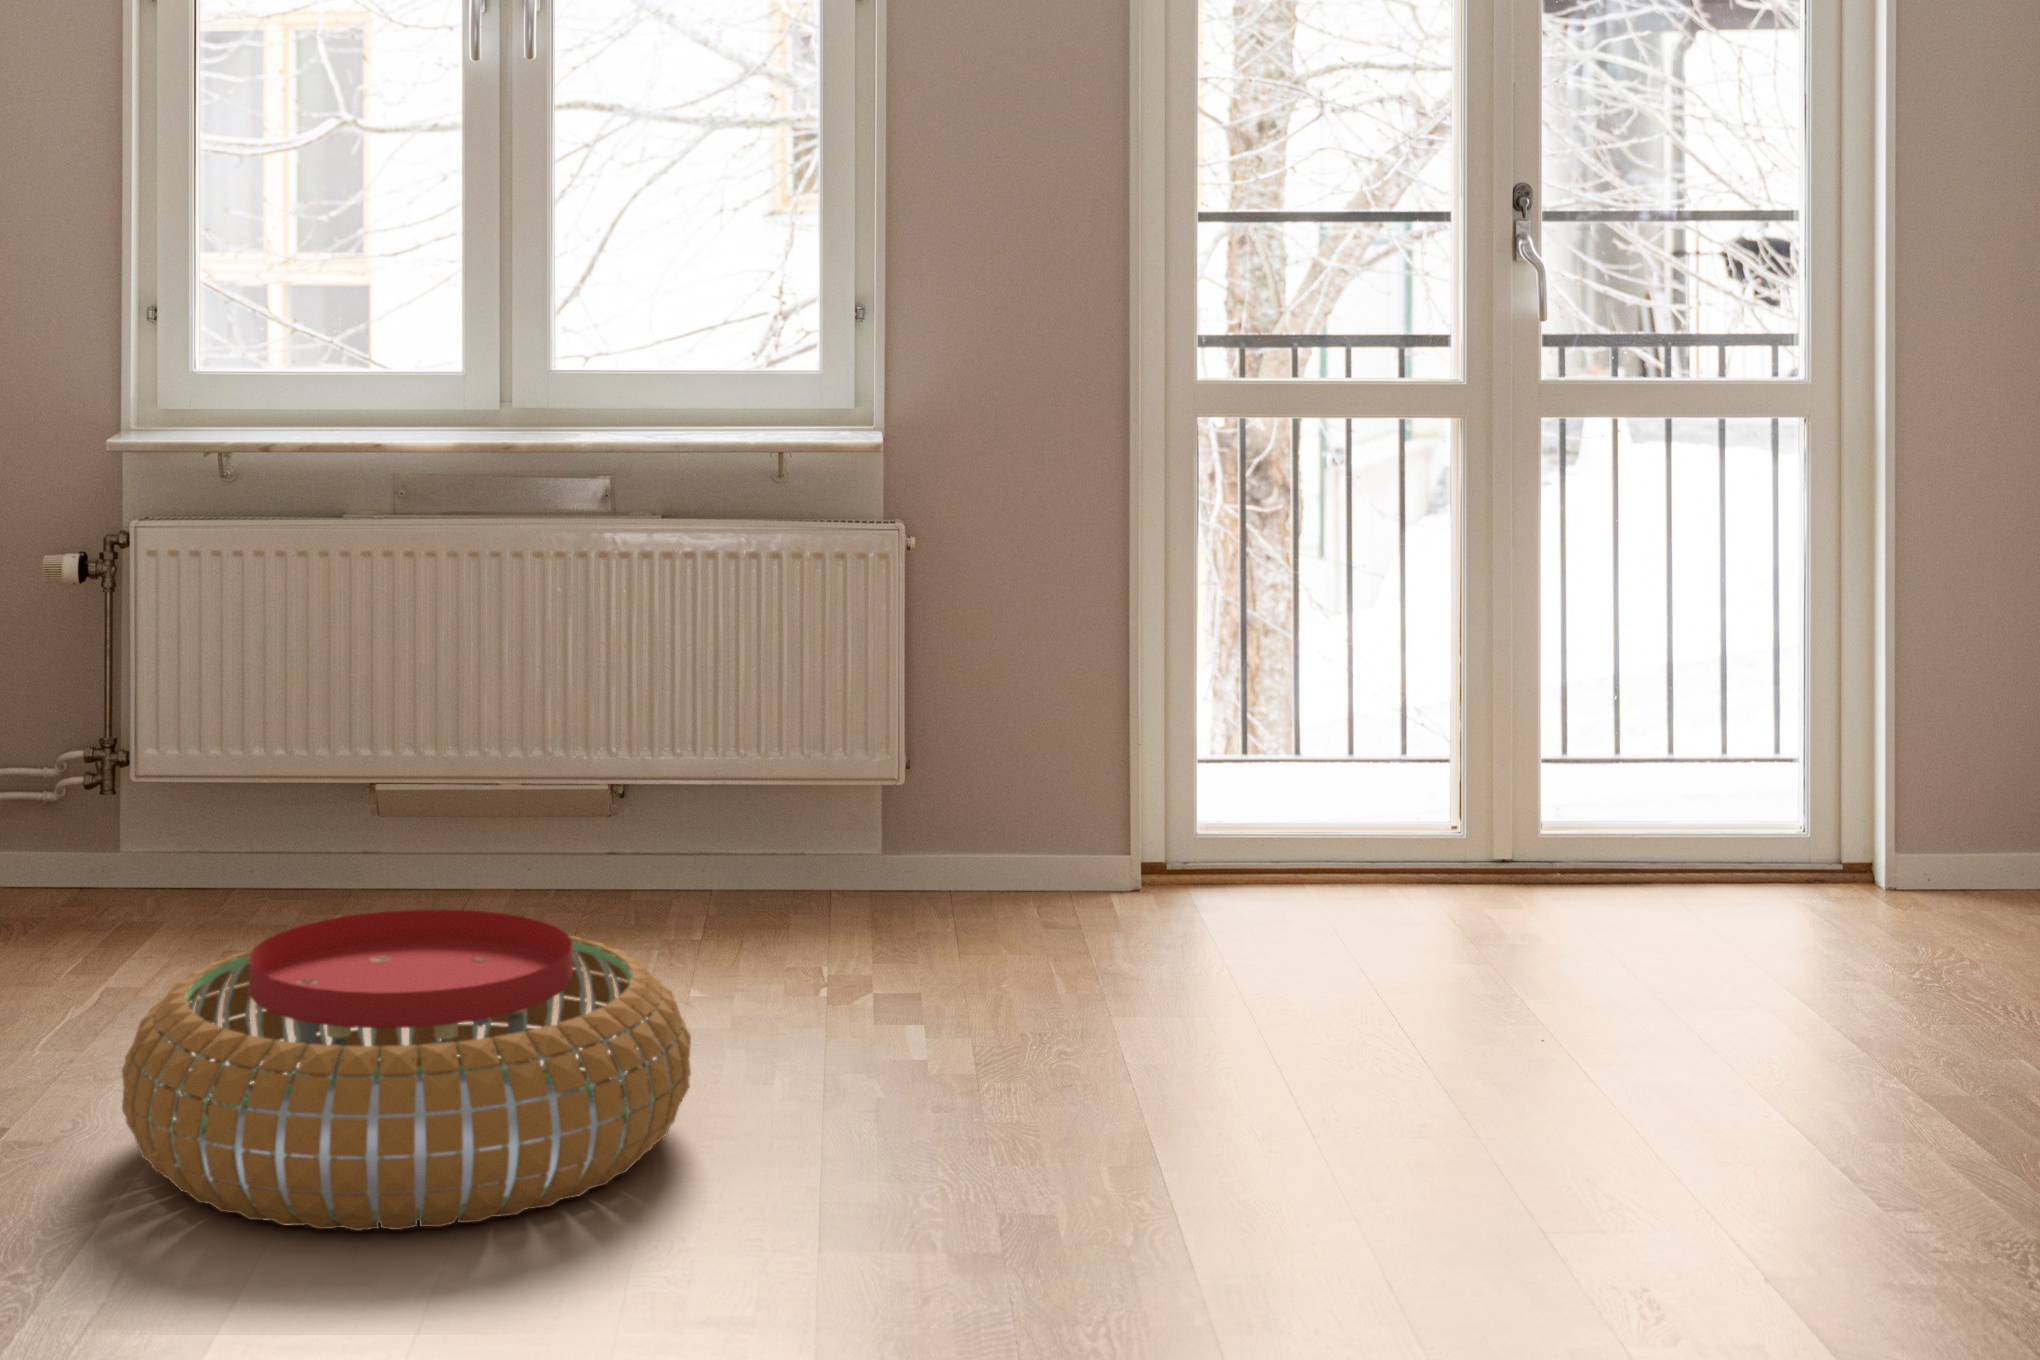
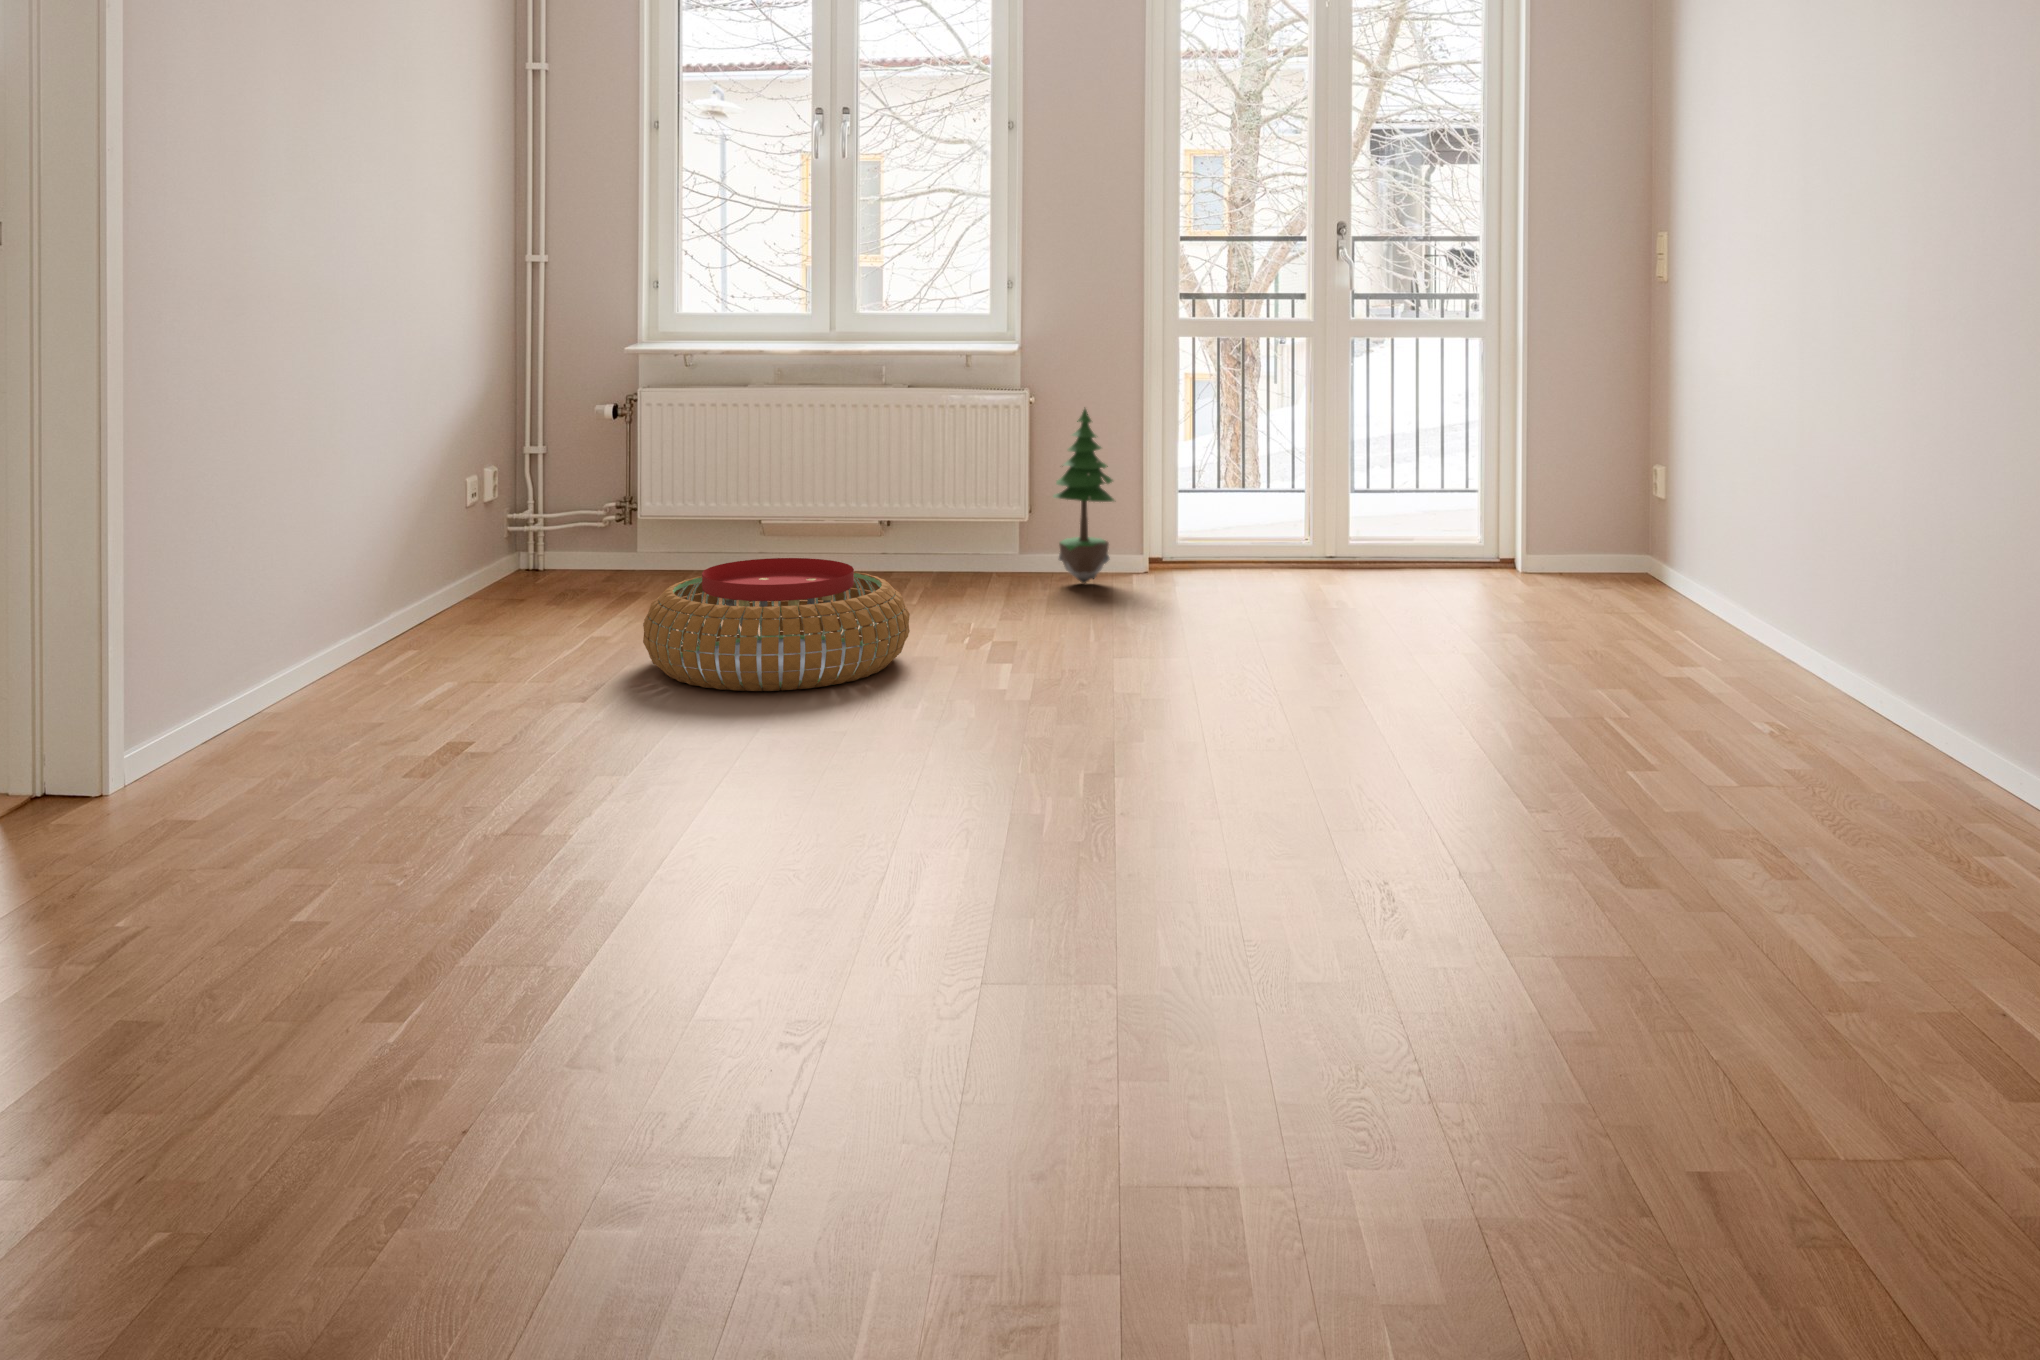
potted tree: none [956,561,1083,916] -> present [1053,409,1114,583]

